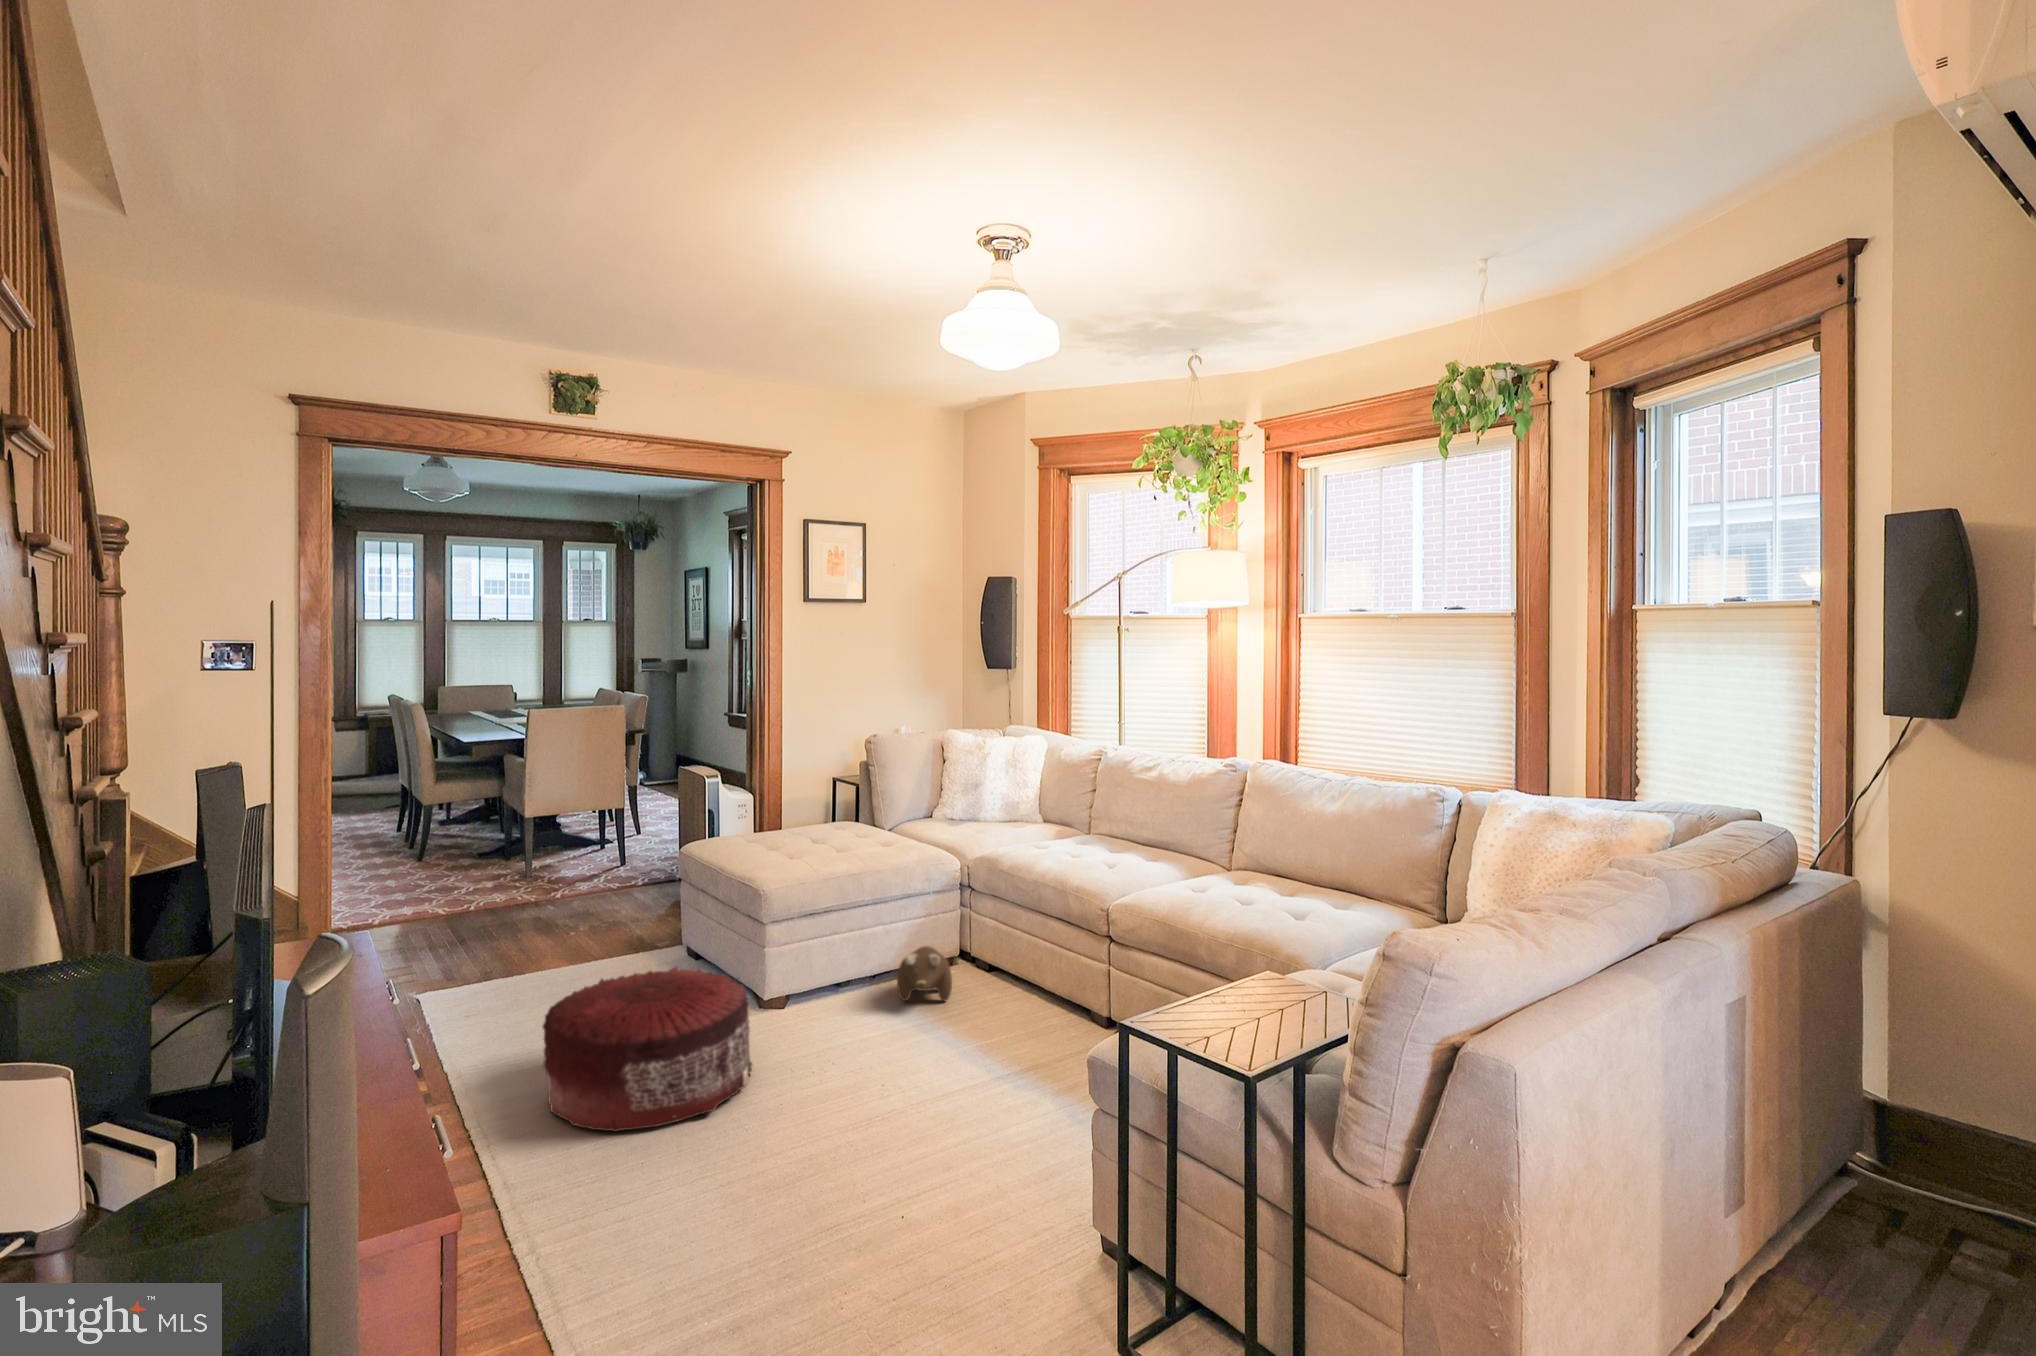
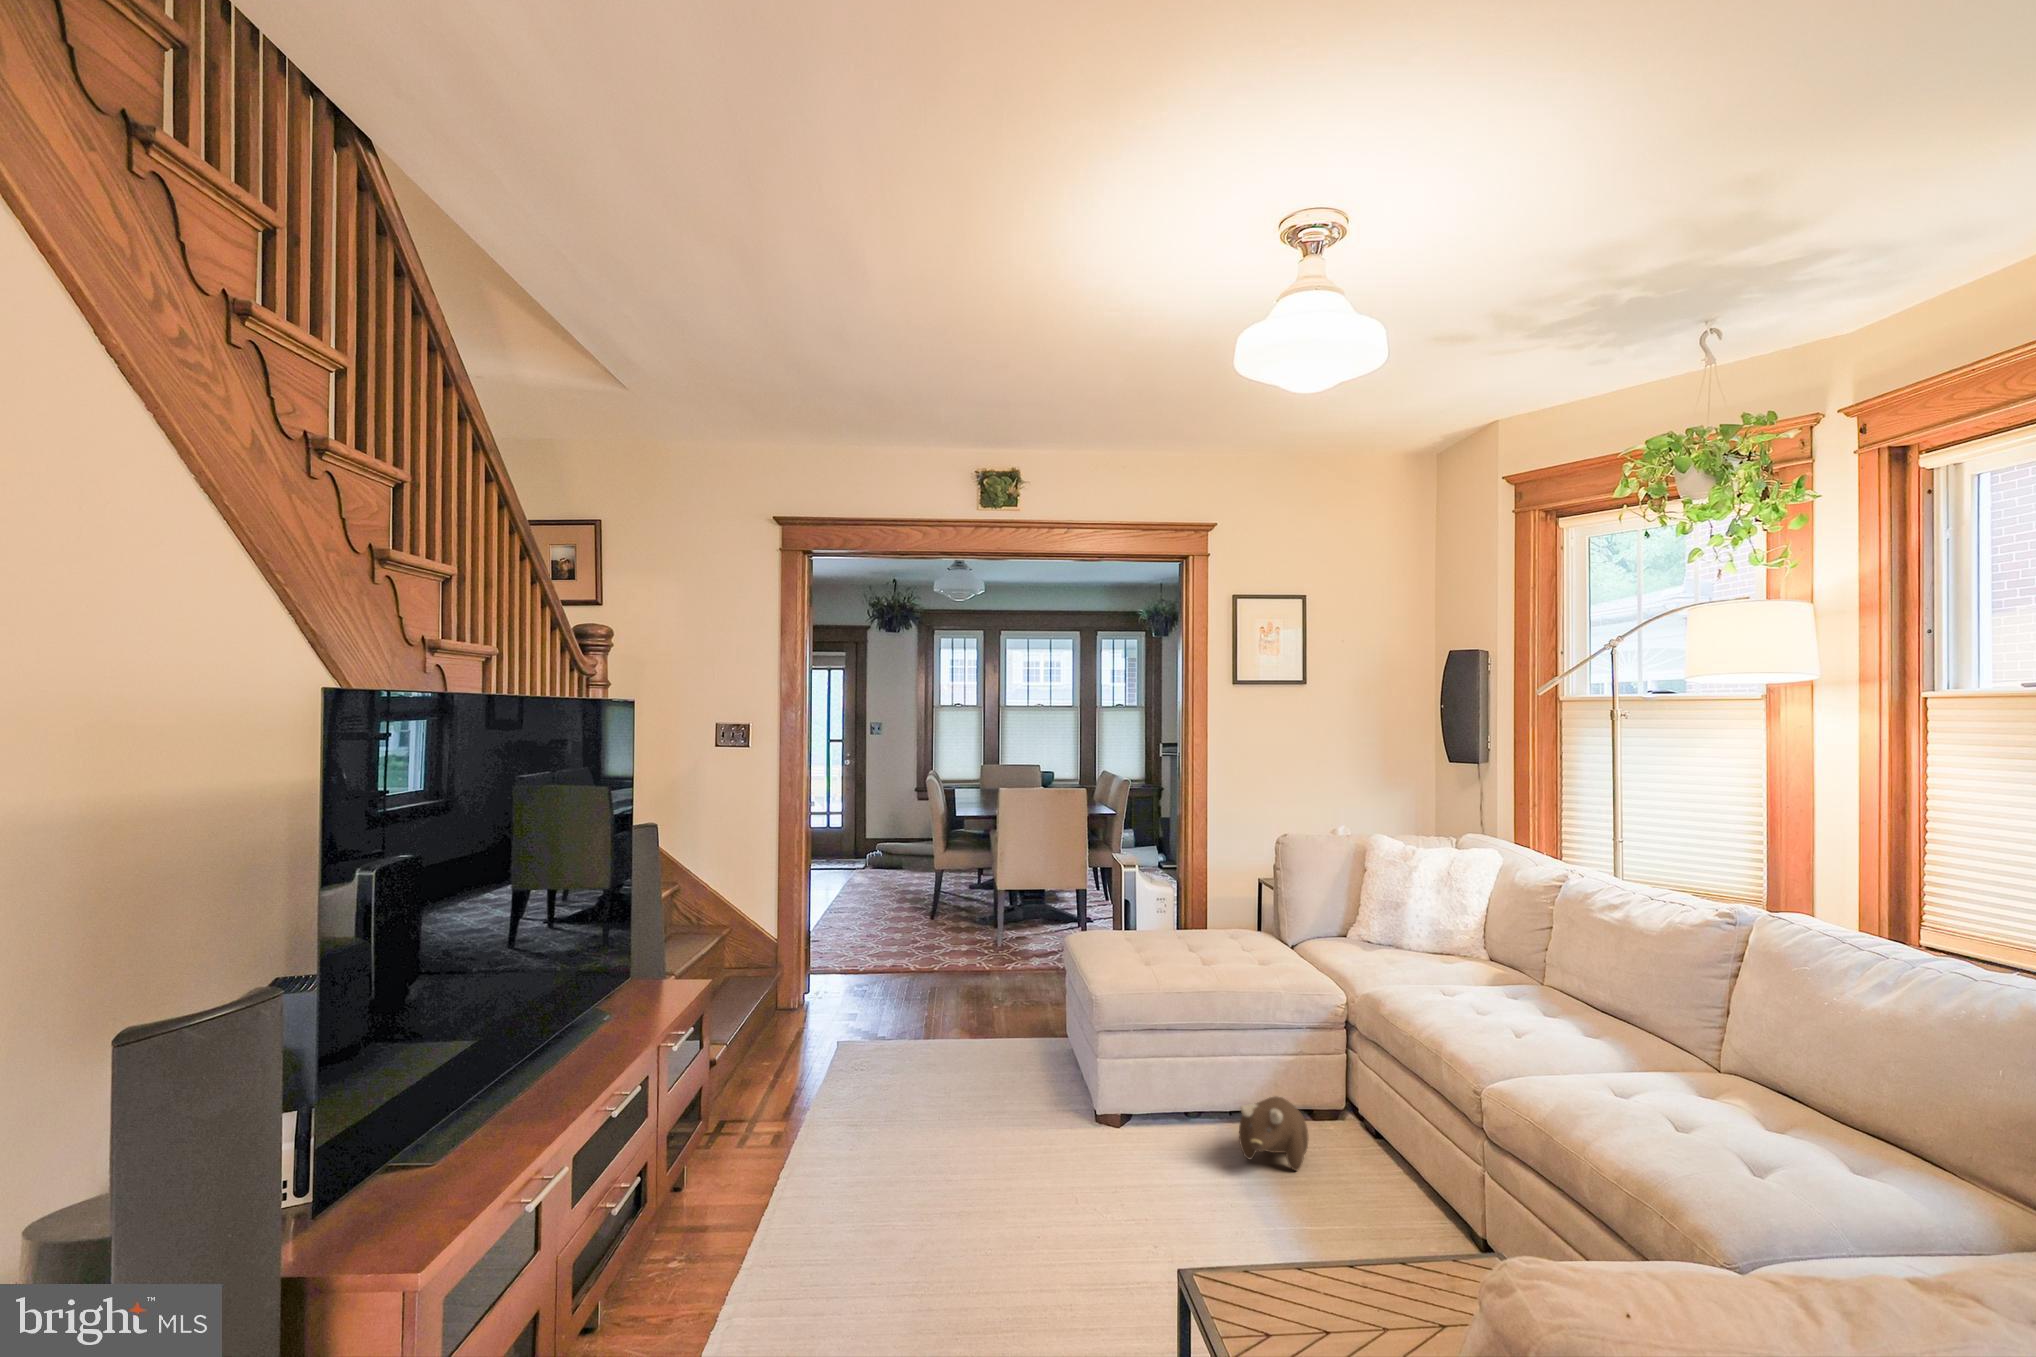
pouf: present [543,967,752,1131] -> none [827,1070,1040,1242]

